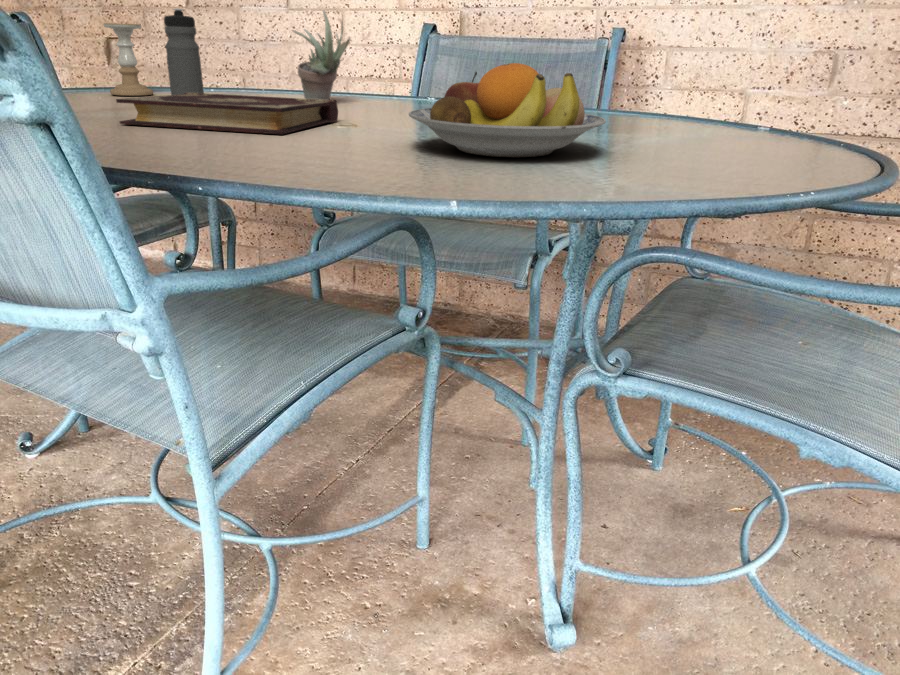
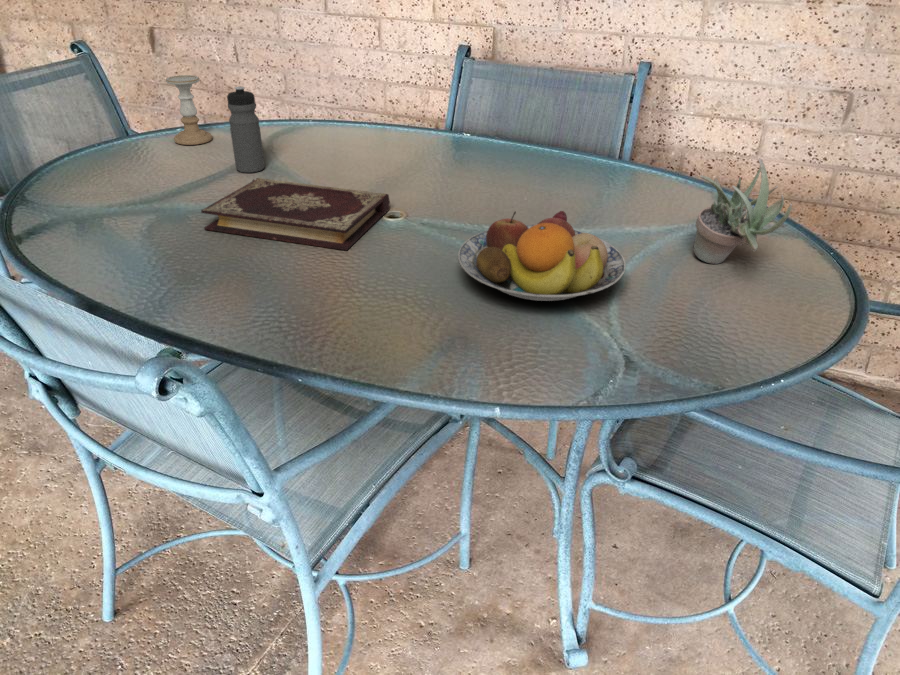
succulent plant: present [294,10,350,100] -> present [694,159,792,264]

